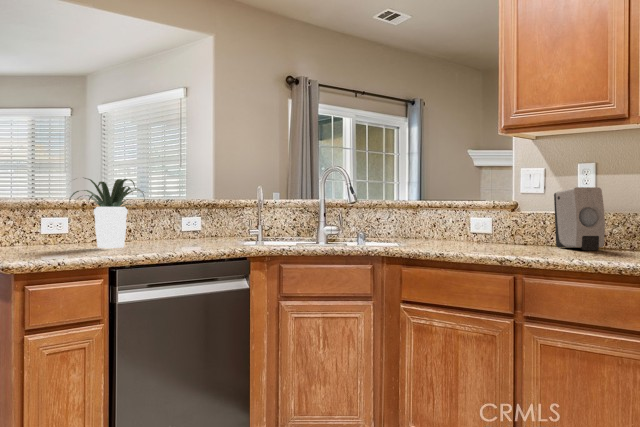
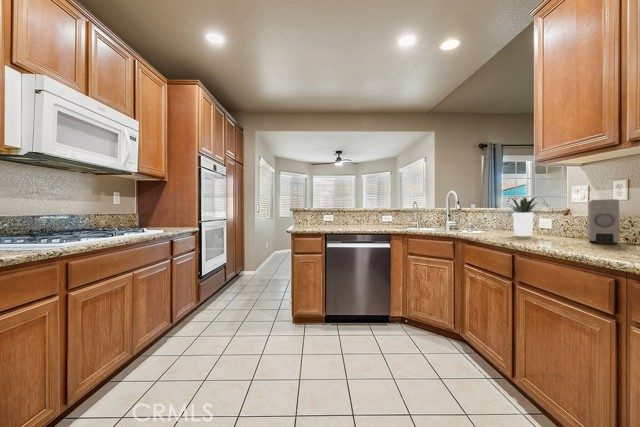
potted plant: present [69,178,144,248] -> present [508,197,547,236]

